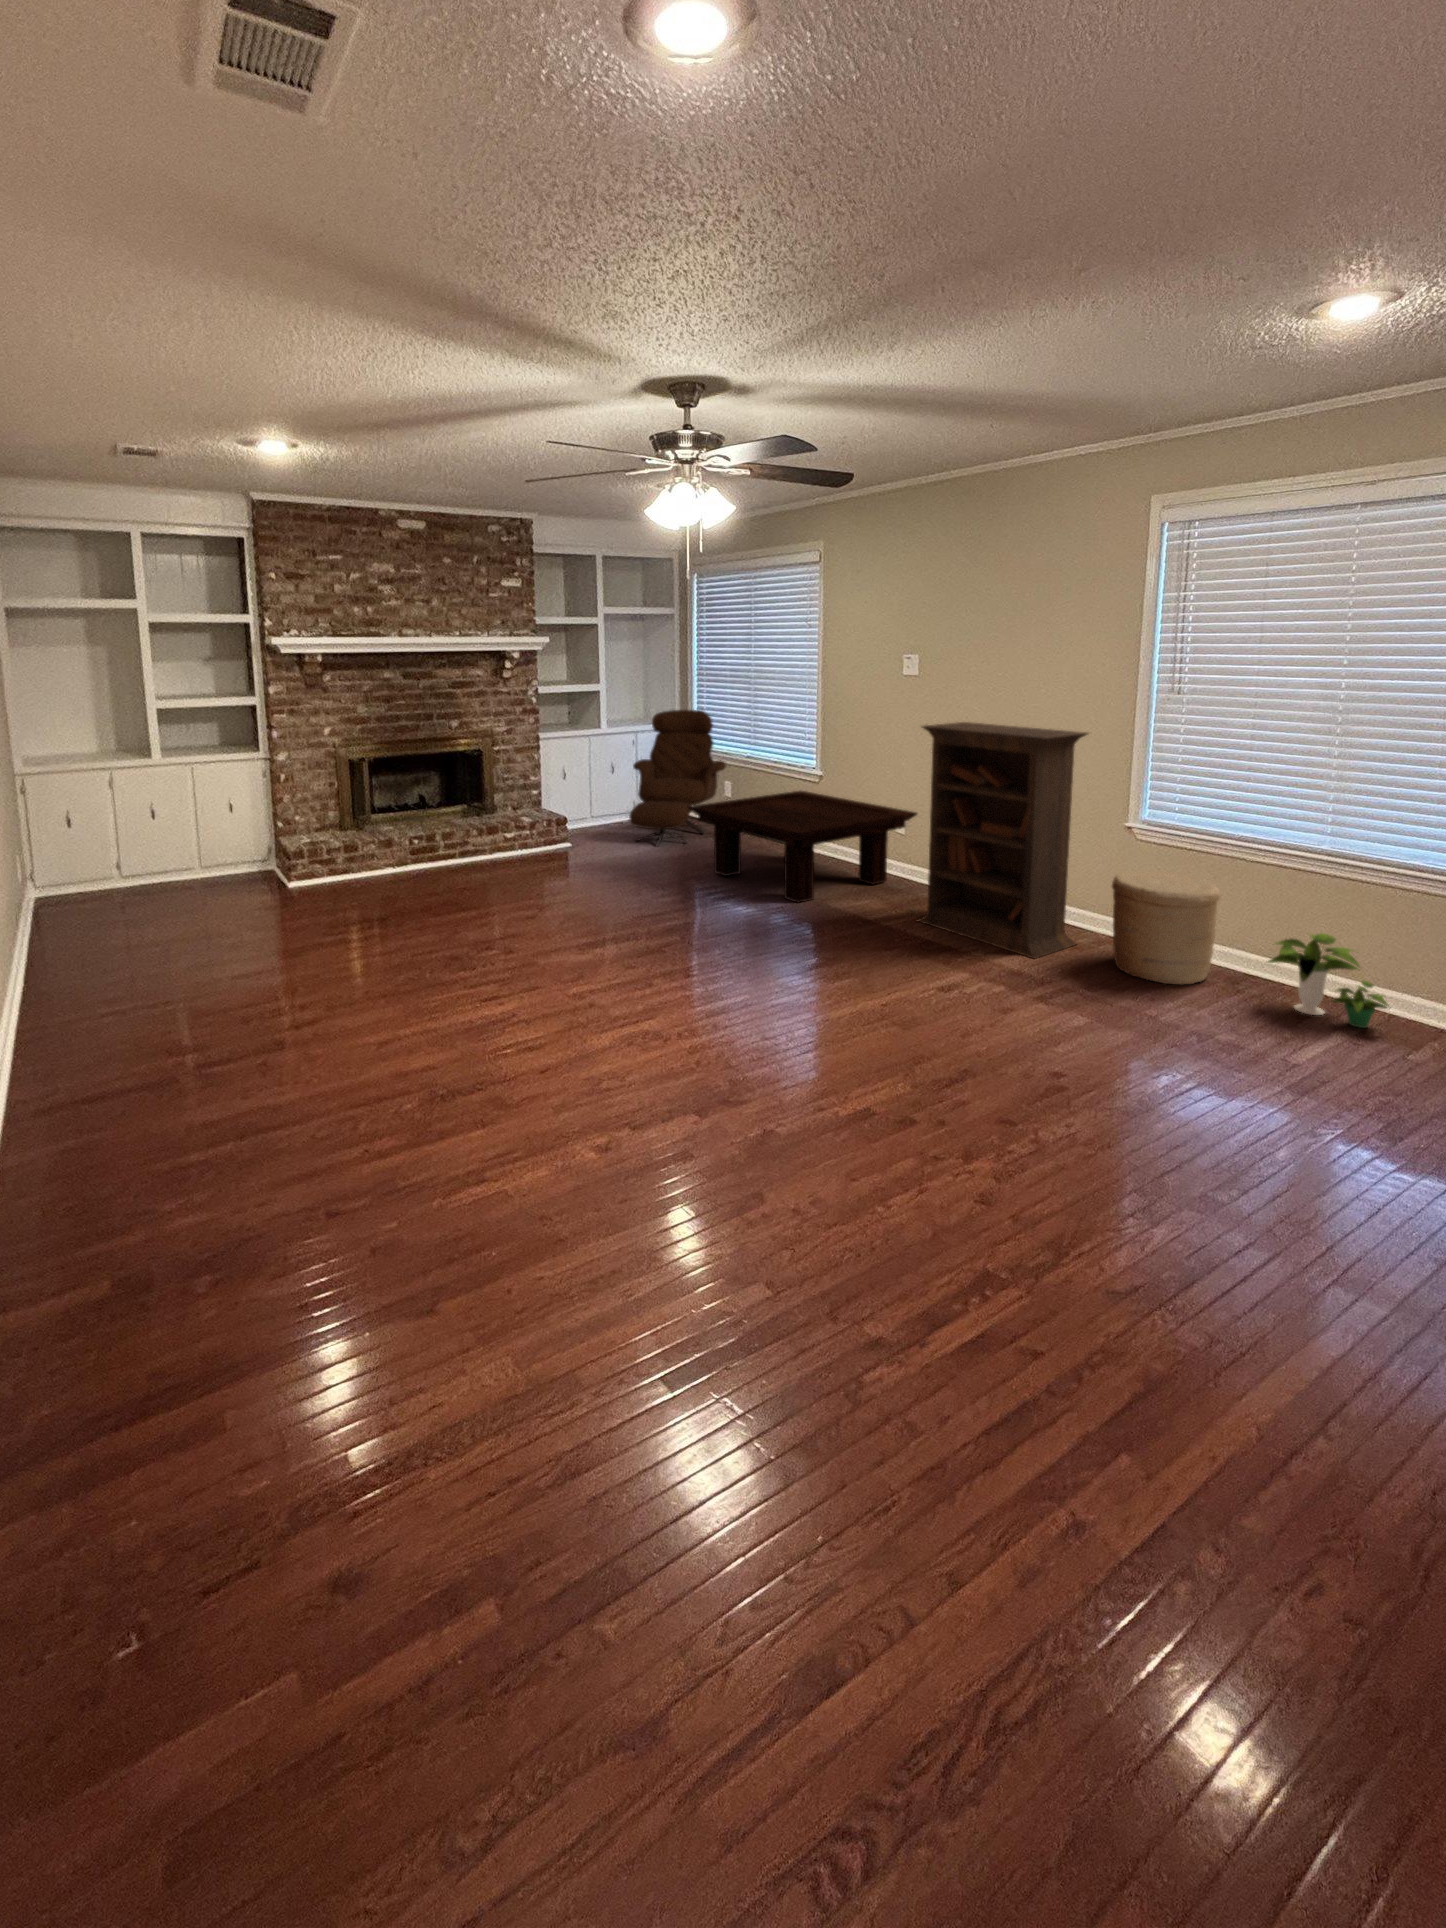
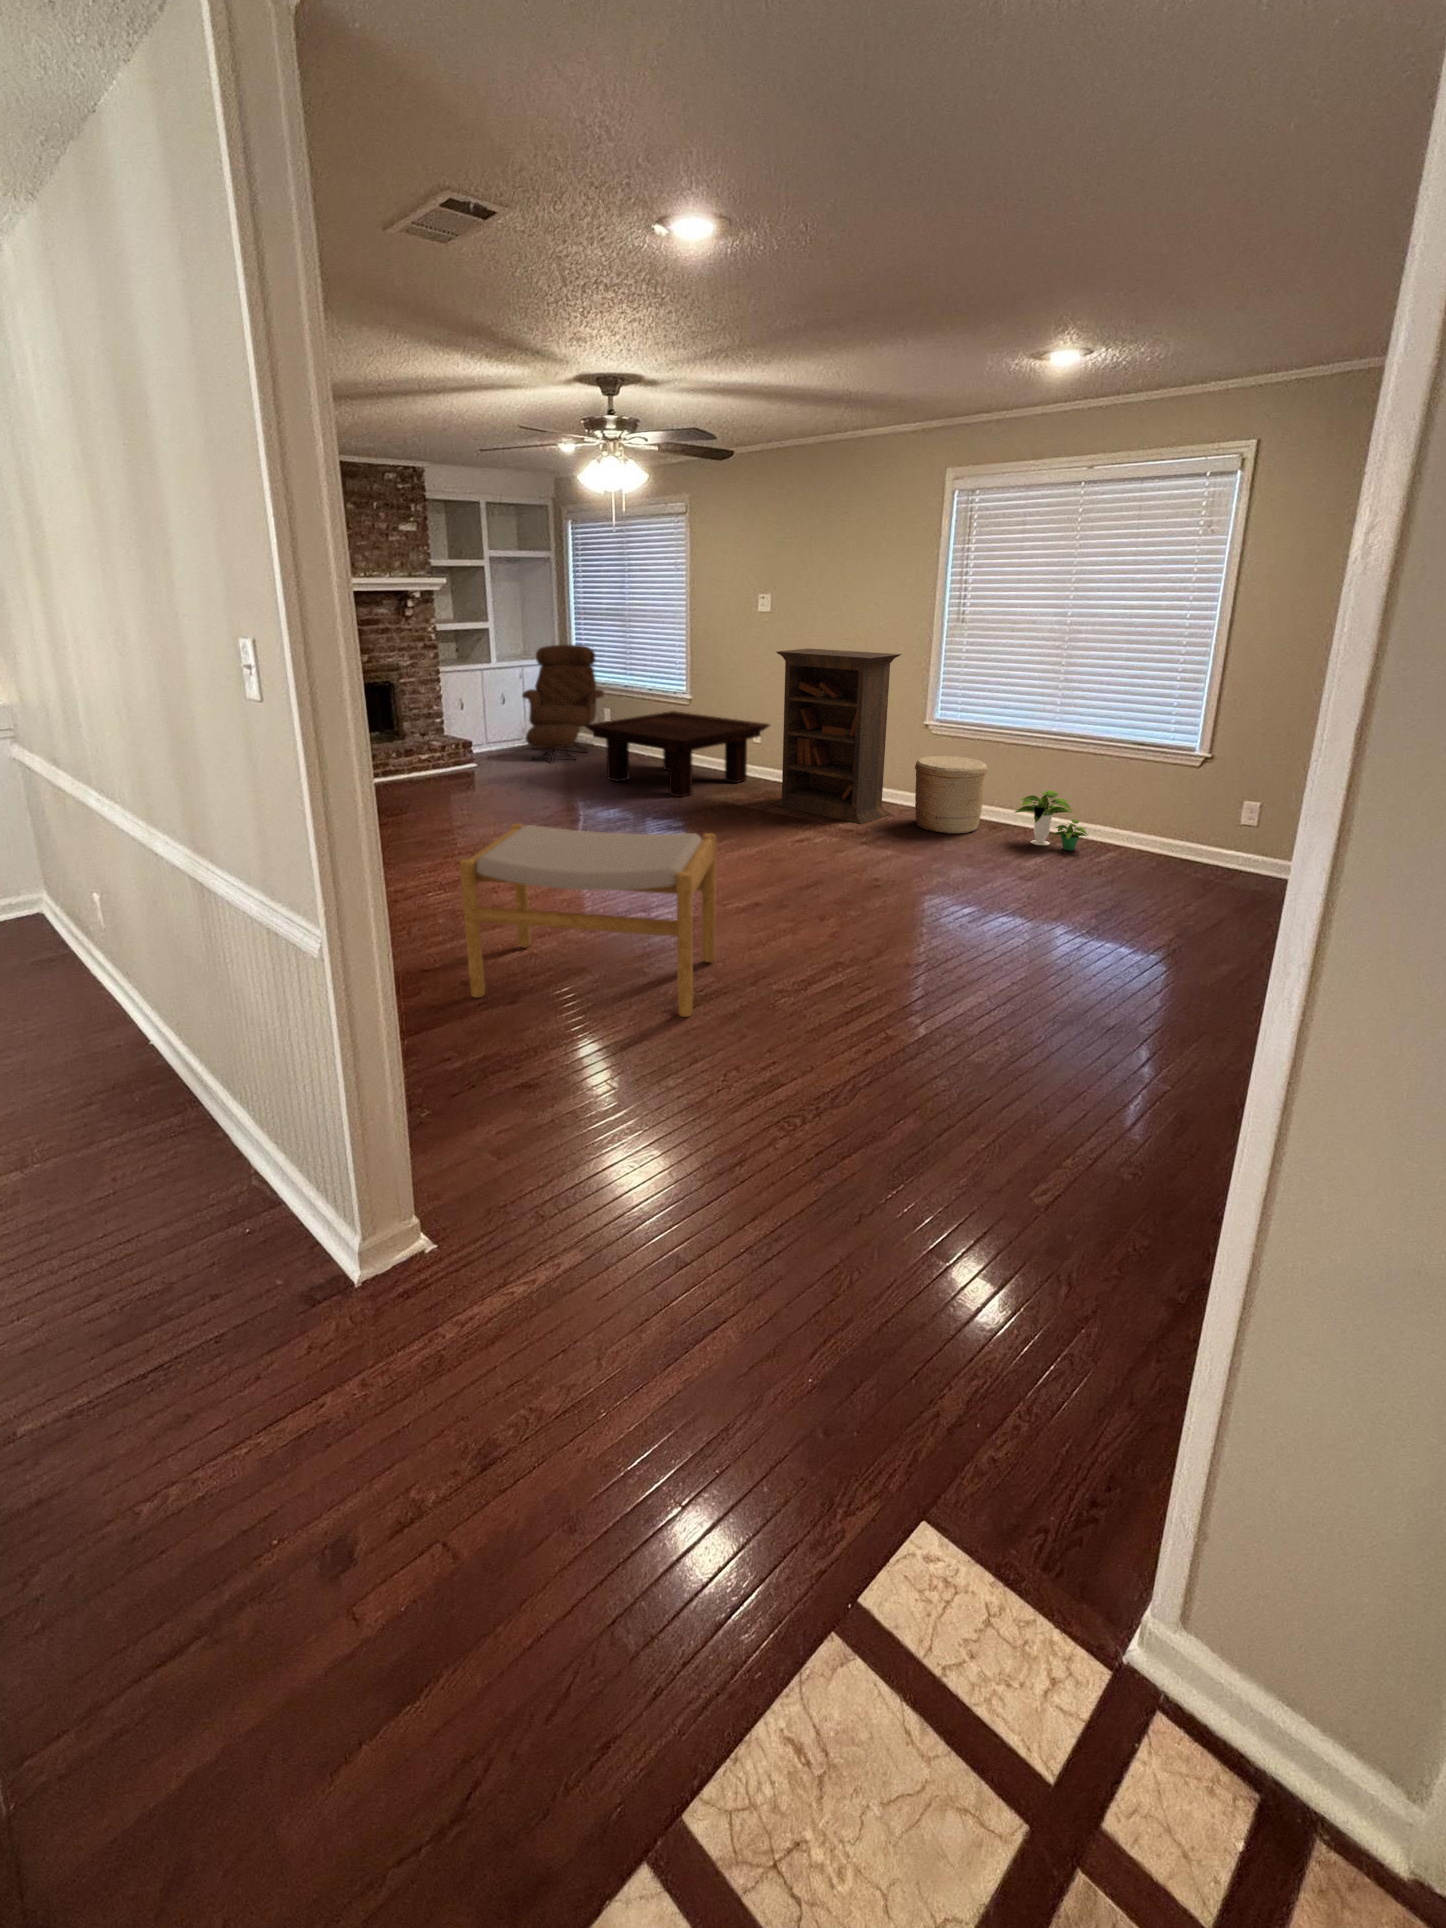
footstool: none [373,976,781,1356] -> present [460,823,716,1017]

